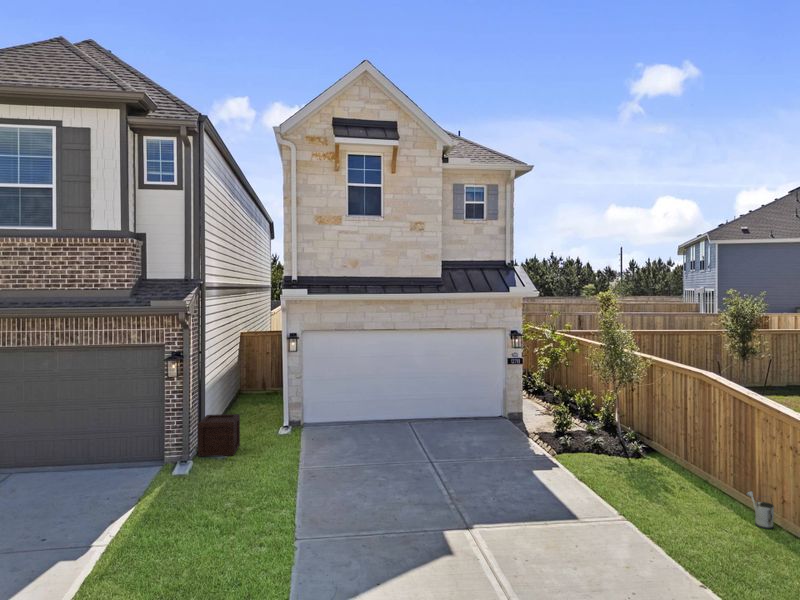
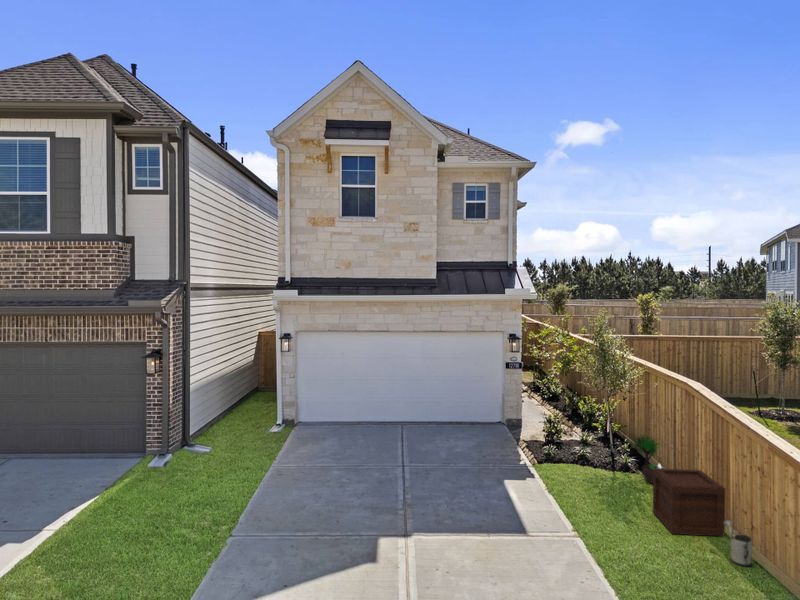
wooden crate: present [198,414,240,457] -> present [653,469,725,536]
potted tree: none [645,418,679,467] -> present [634,435,666,483]

